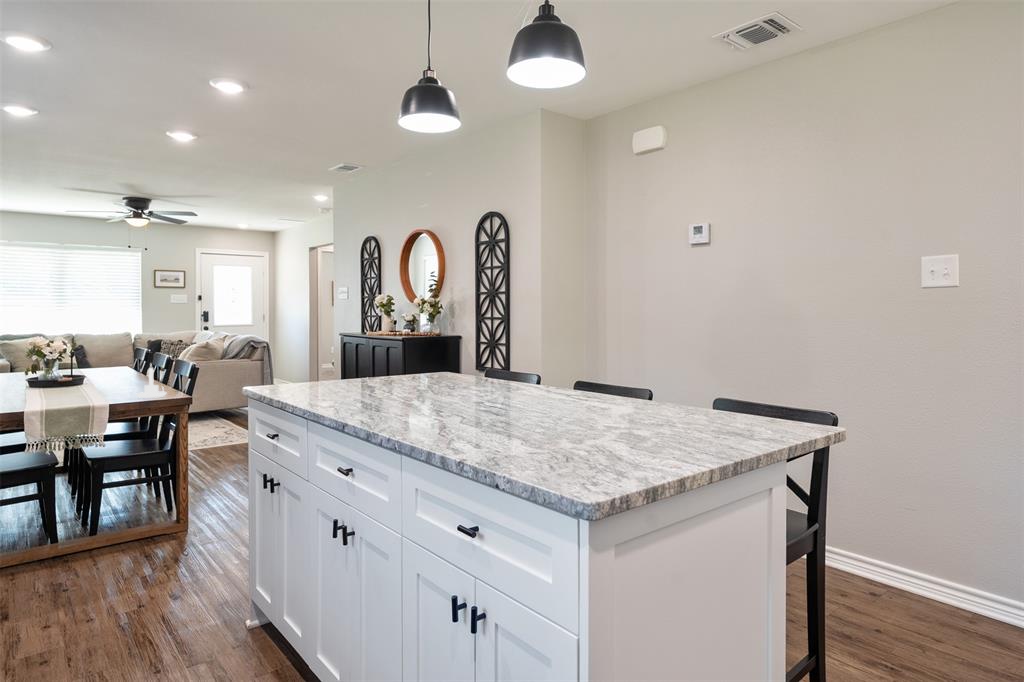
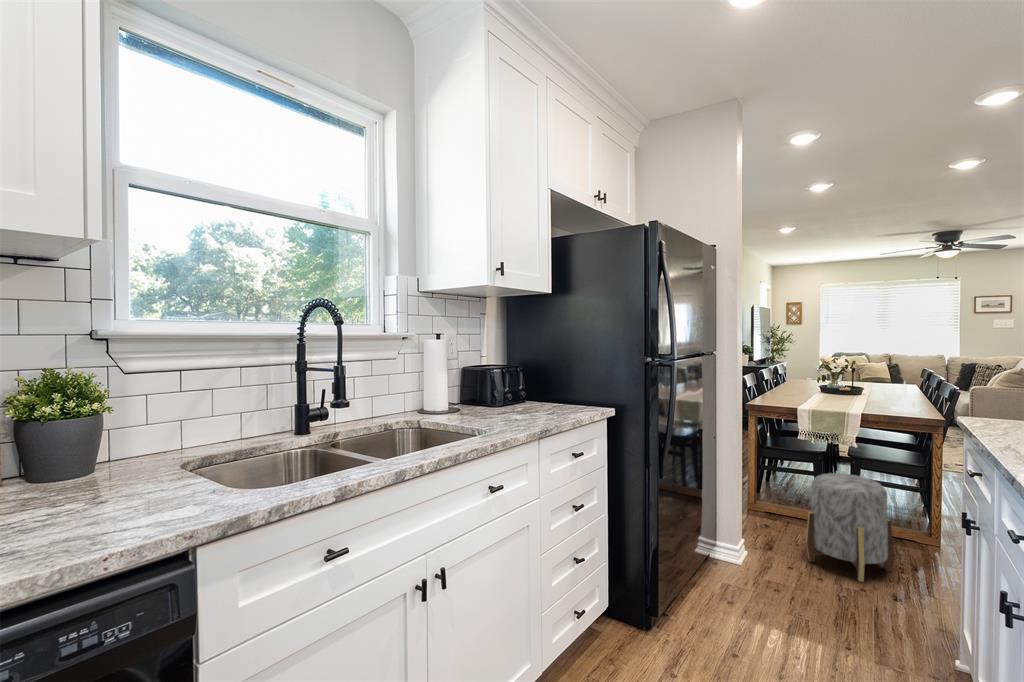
stool: none [61,480,161,606] -> present [806,473,894,582]

